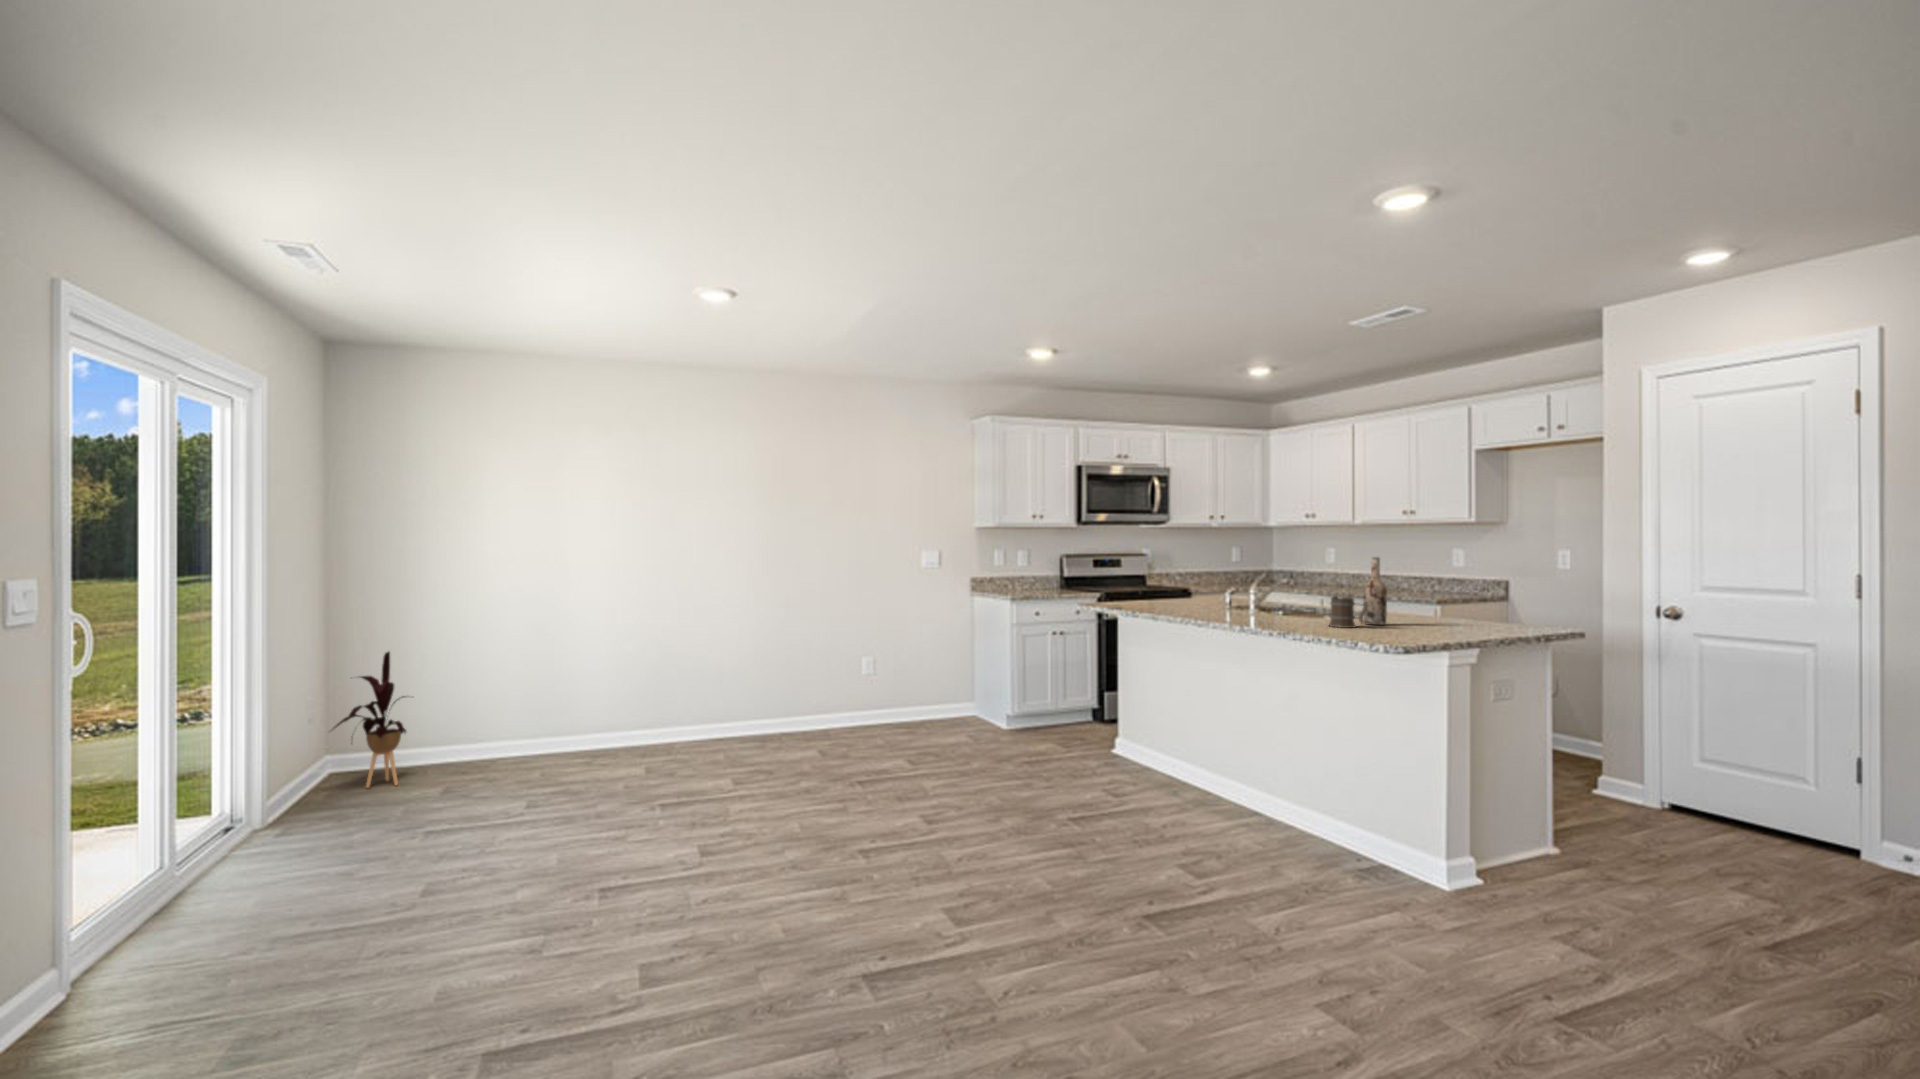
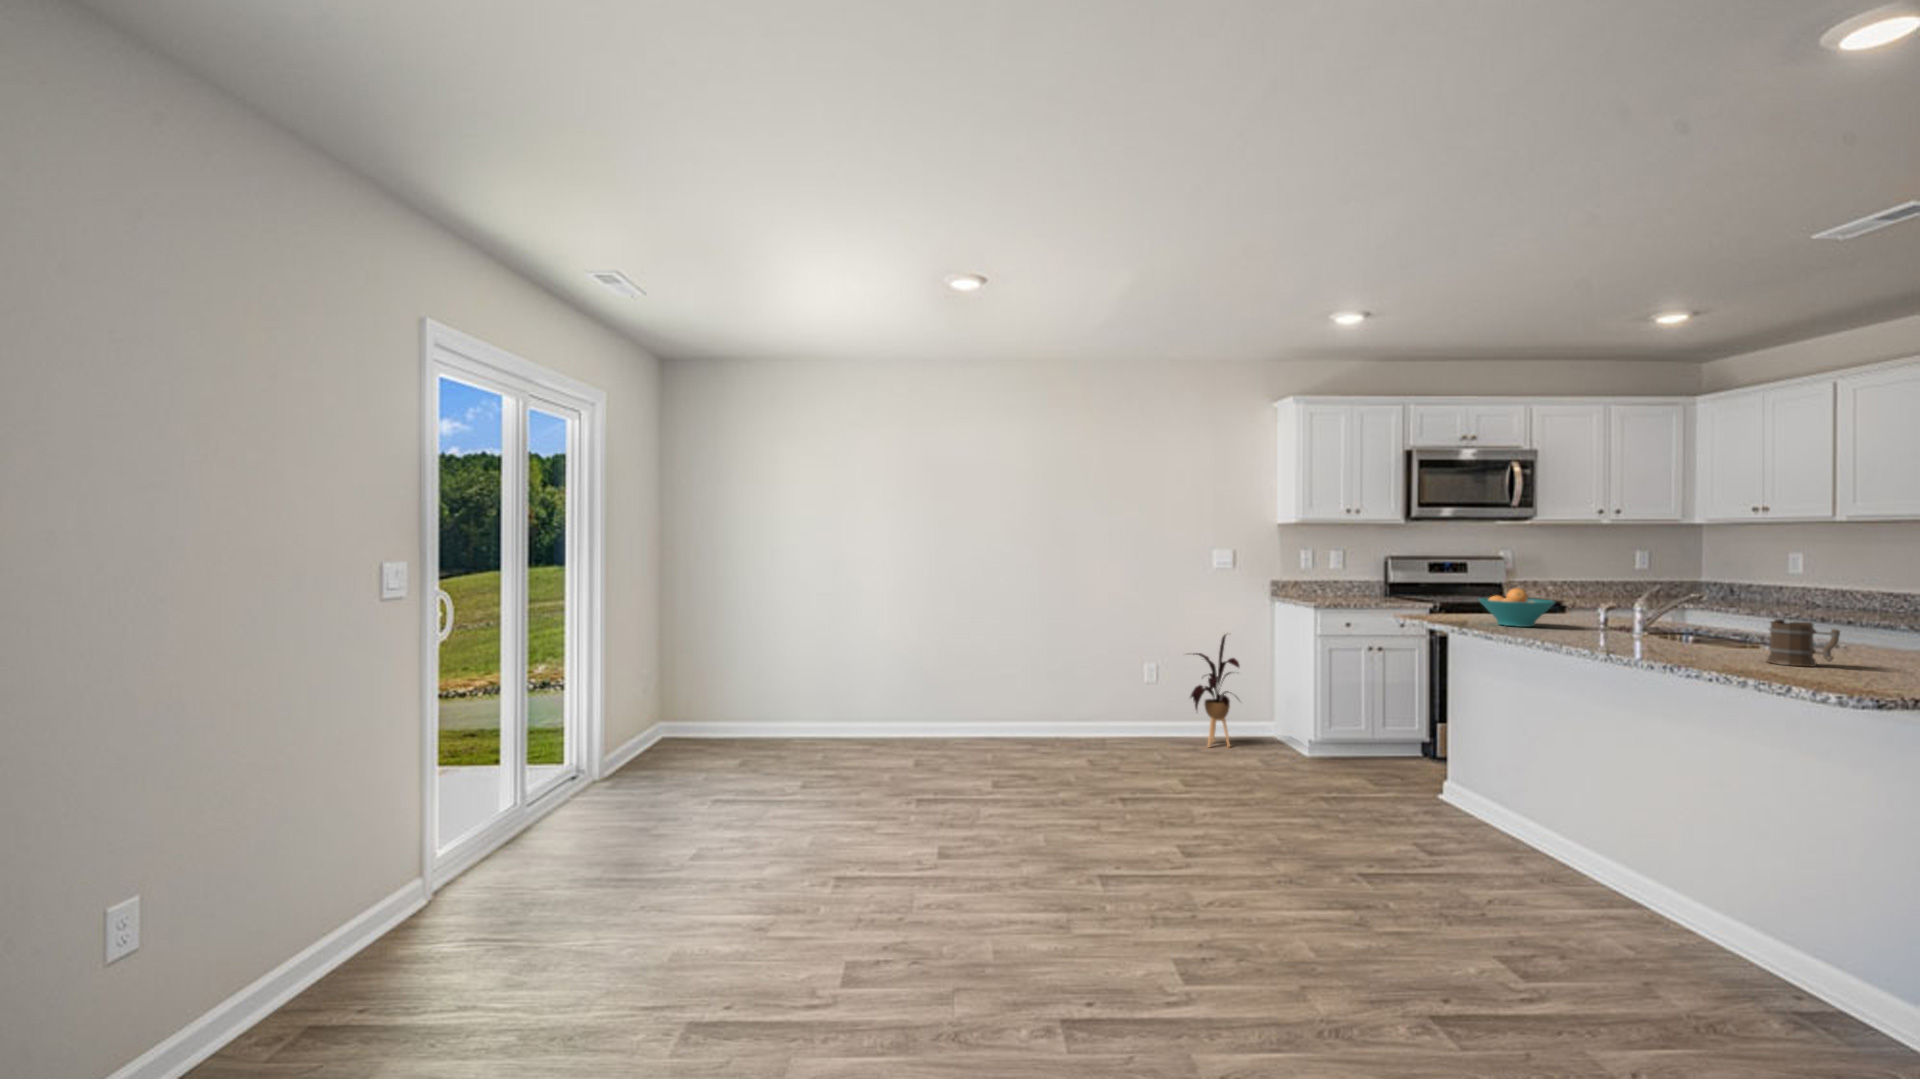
wine bottle: present [1364,557,1387,625] -> none [1837,564,1882,665]
fruit bowl: none [1144,579,1196,609] -> present [1479,588,1555,627]
house plant: present [330,652,406,788] -> present [1191,635,1239,747]

